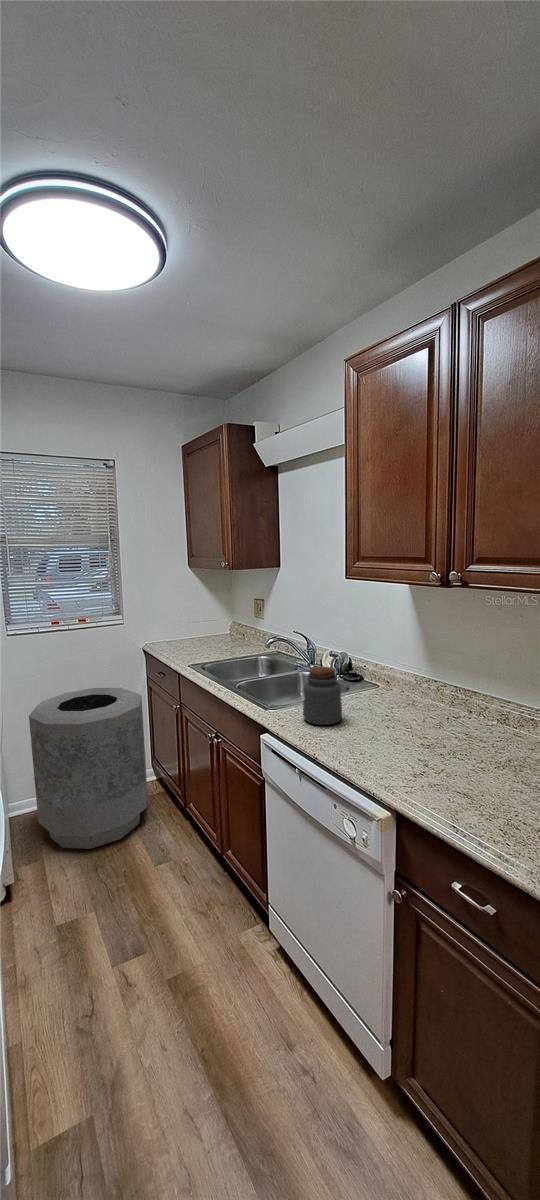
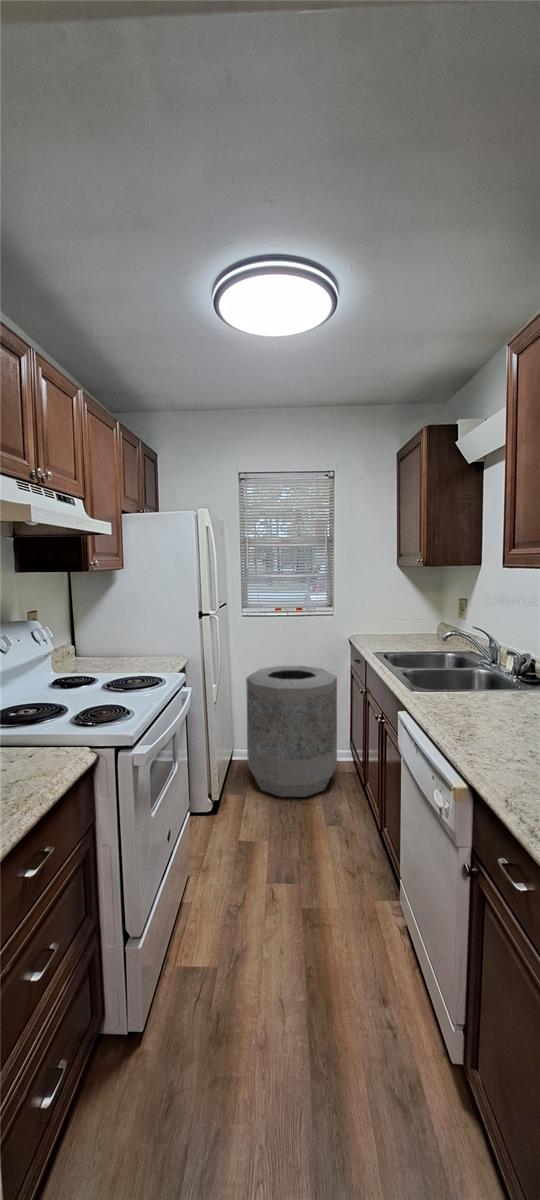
jar: present [303,666,342,725] -> none [441,654,483,712]

